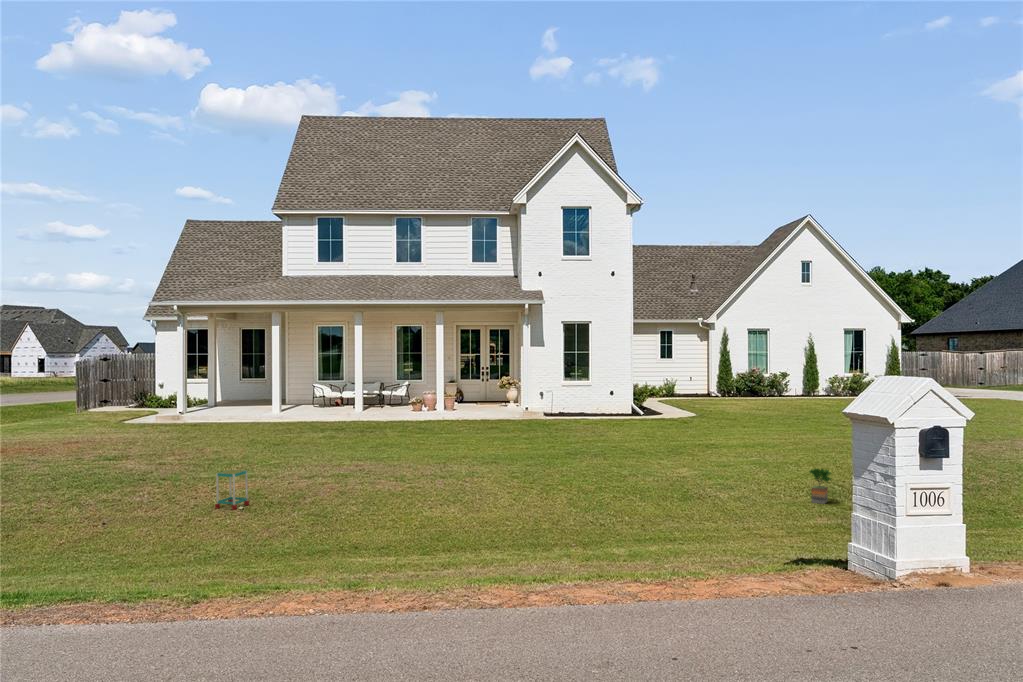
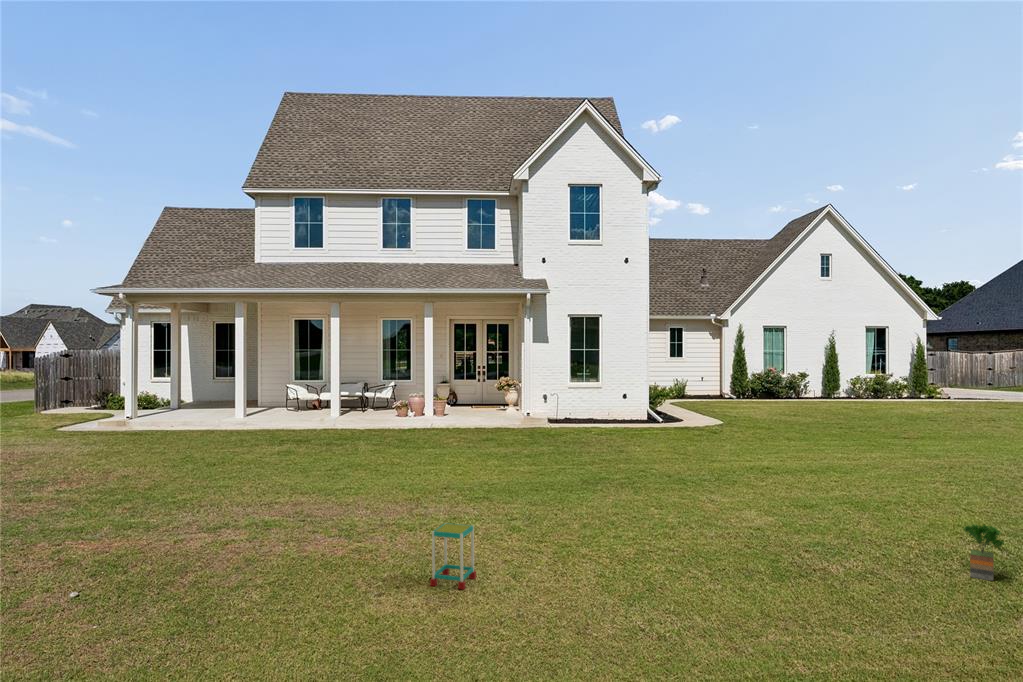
side table: present [215,470,249,510] -> present [430,523,476,589]

